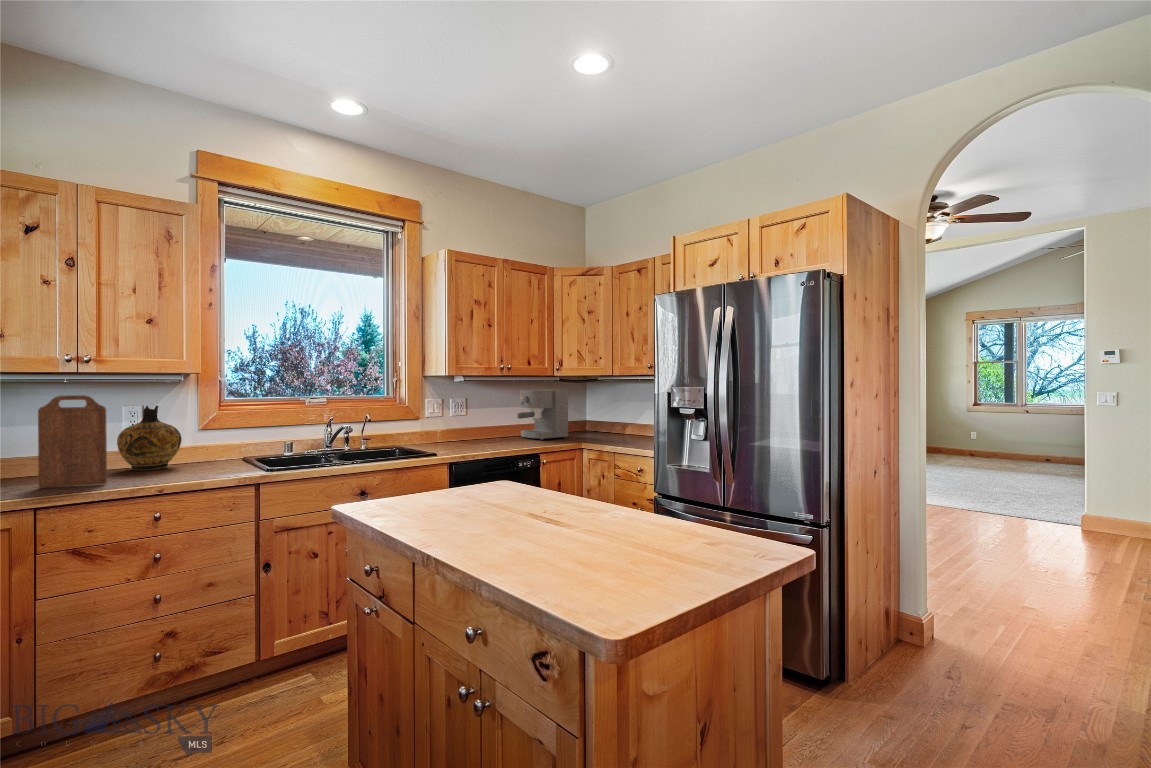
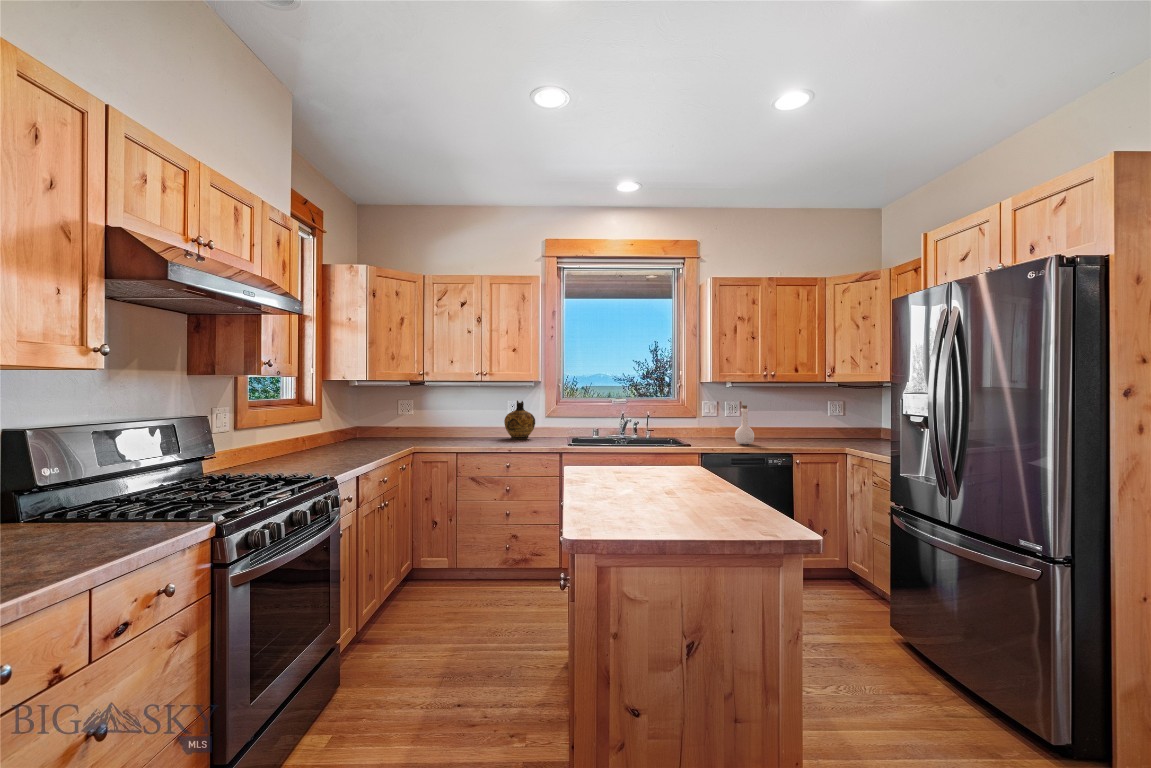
coffee maker: present [517,389,568,440] -> none [783,395,840,443]
cutting board: present [38,395,107,488] -> none [463,394,490,444]
bottle: none [475,402,496,447] -> present [735,405,754,444]

